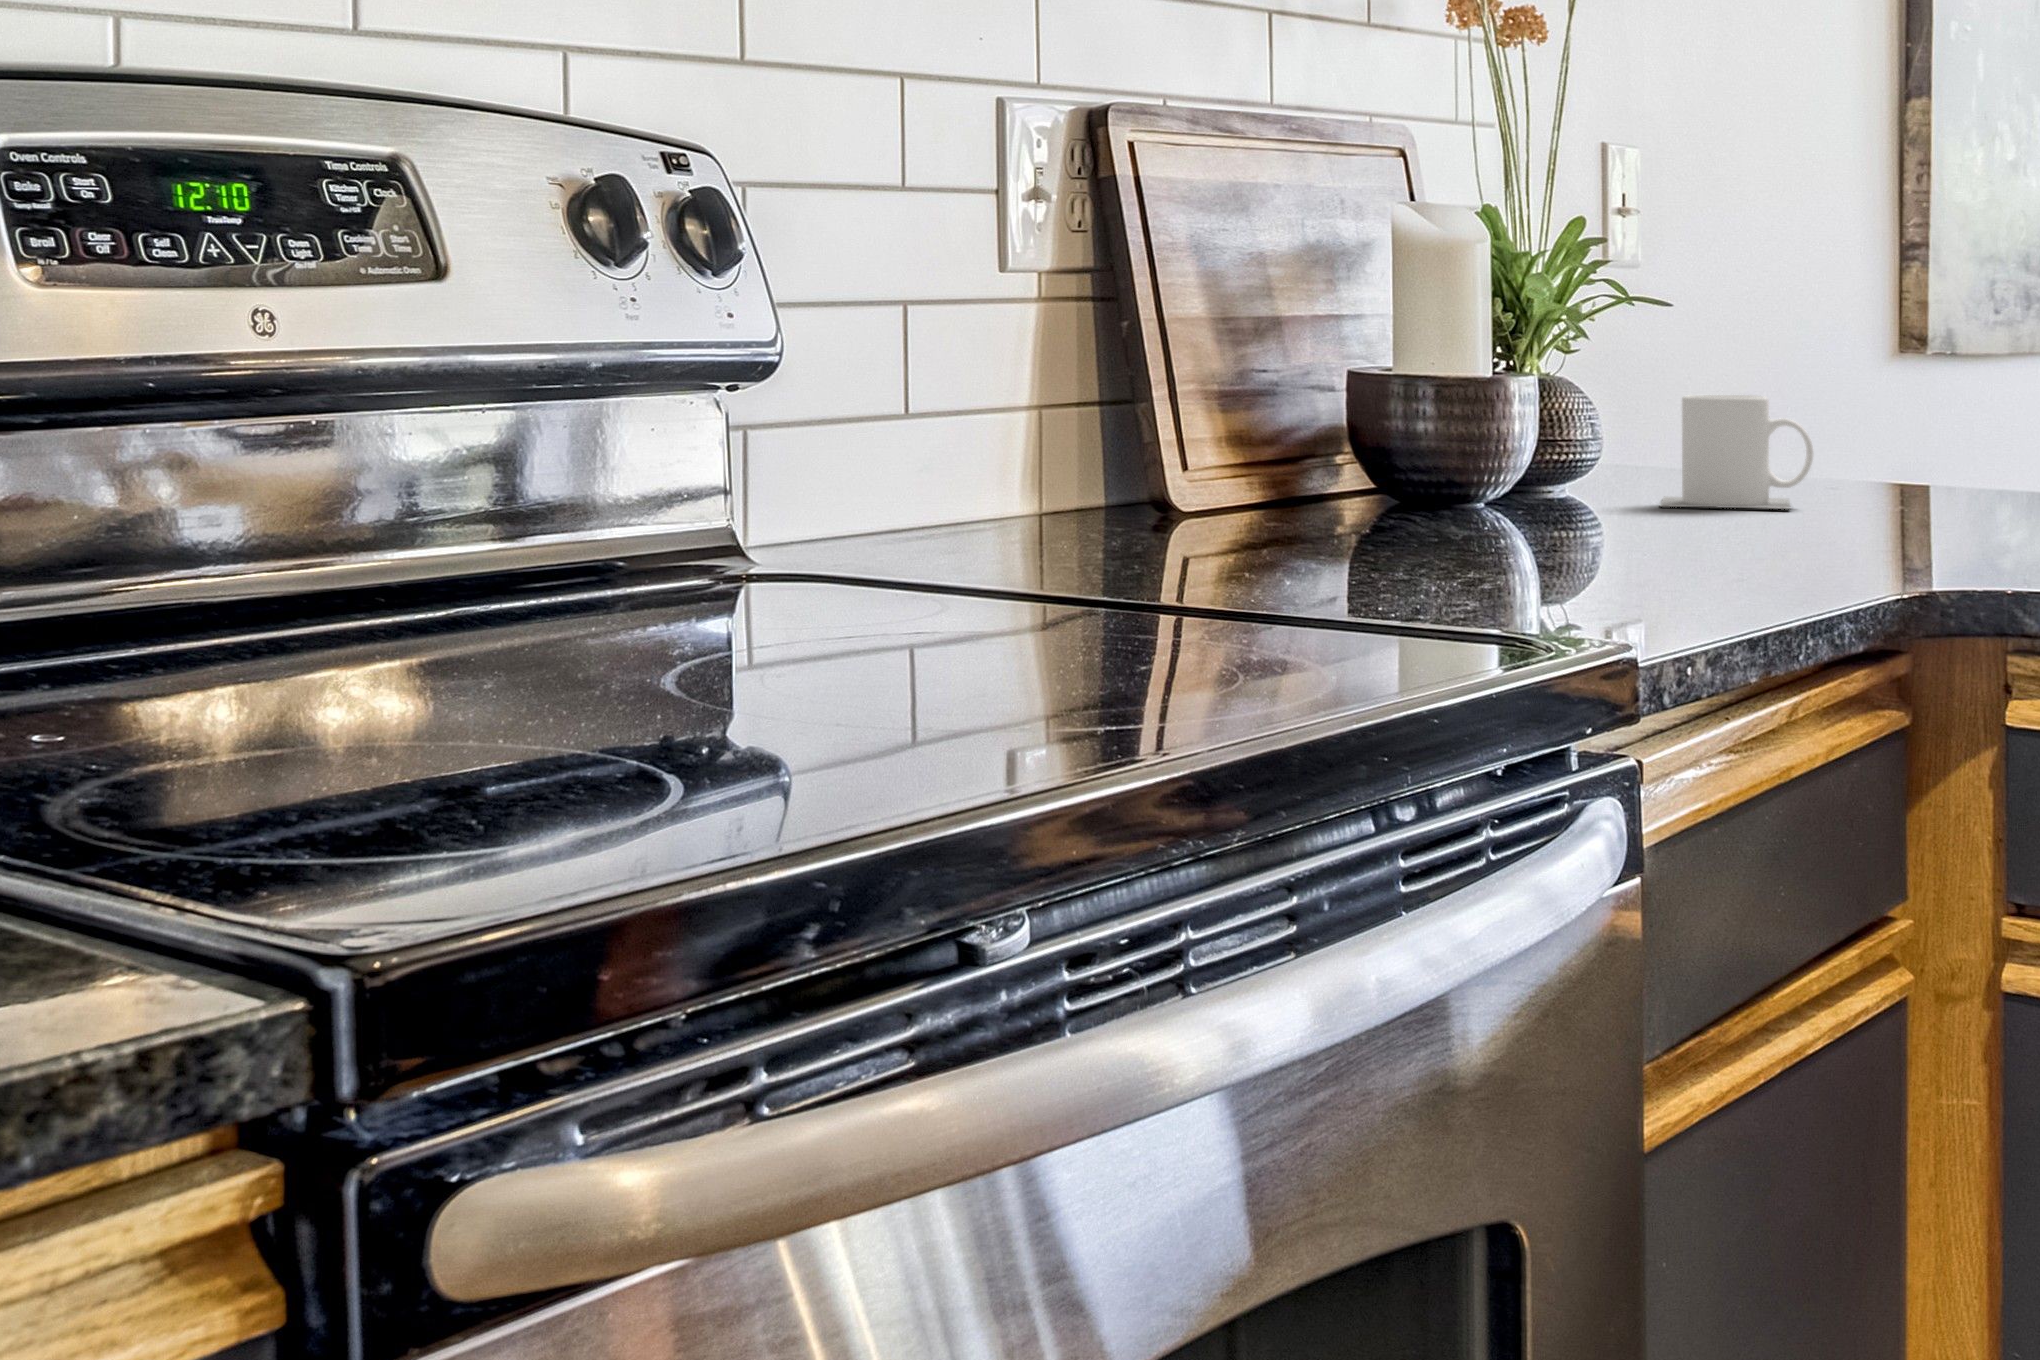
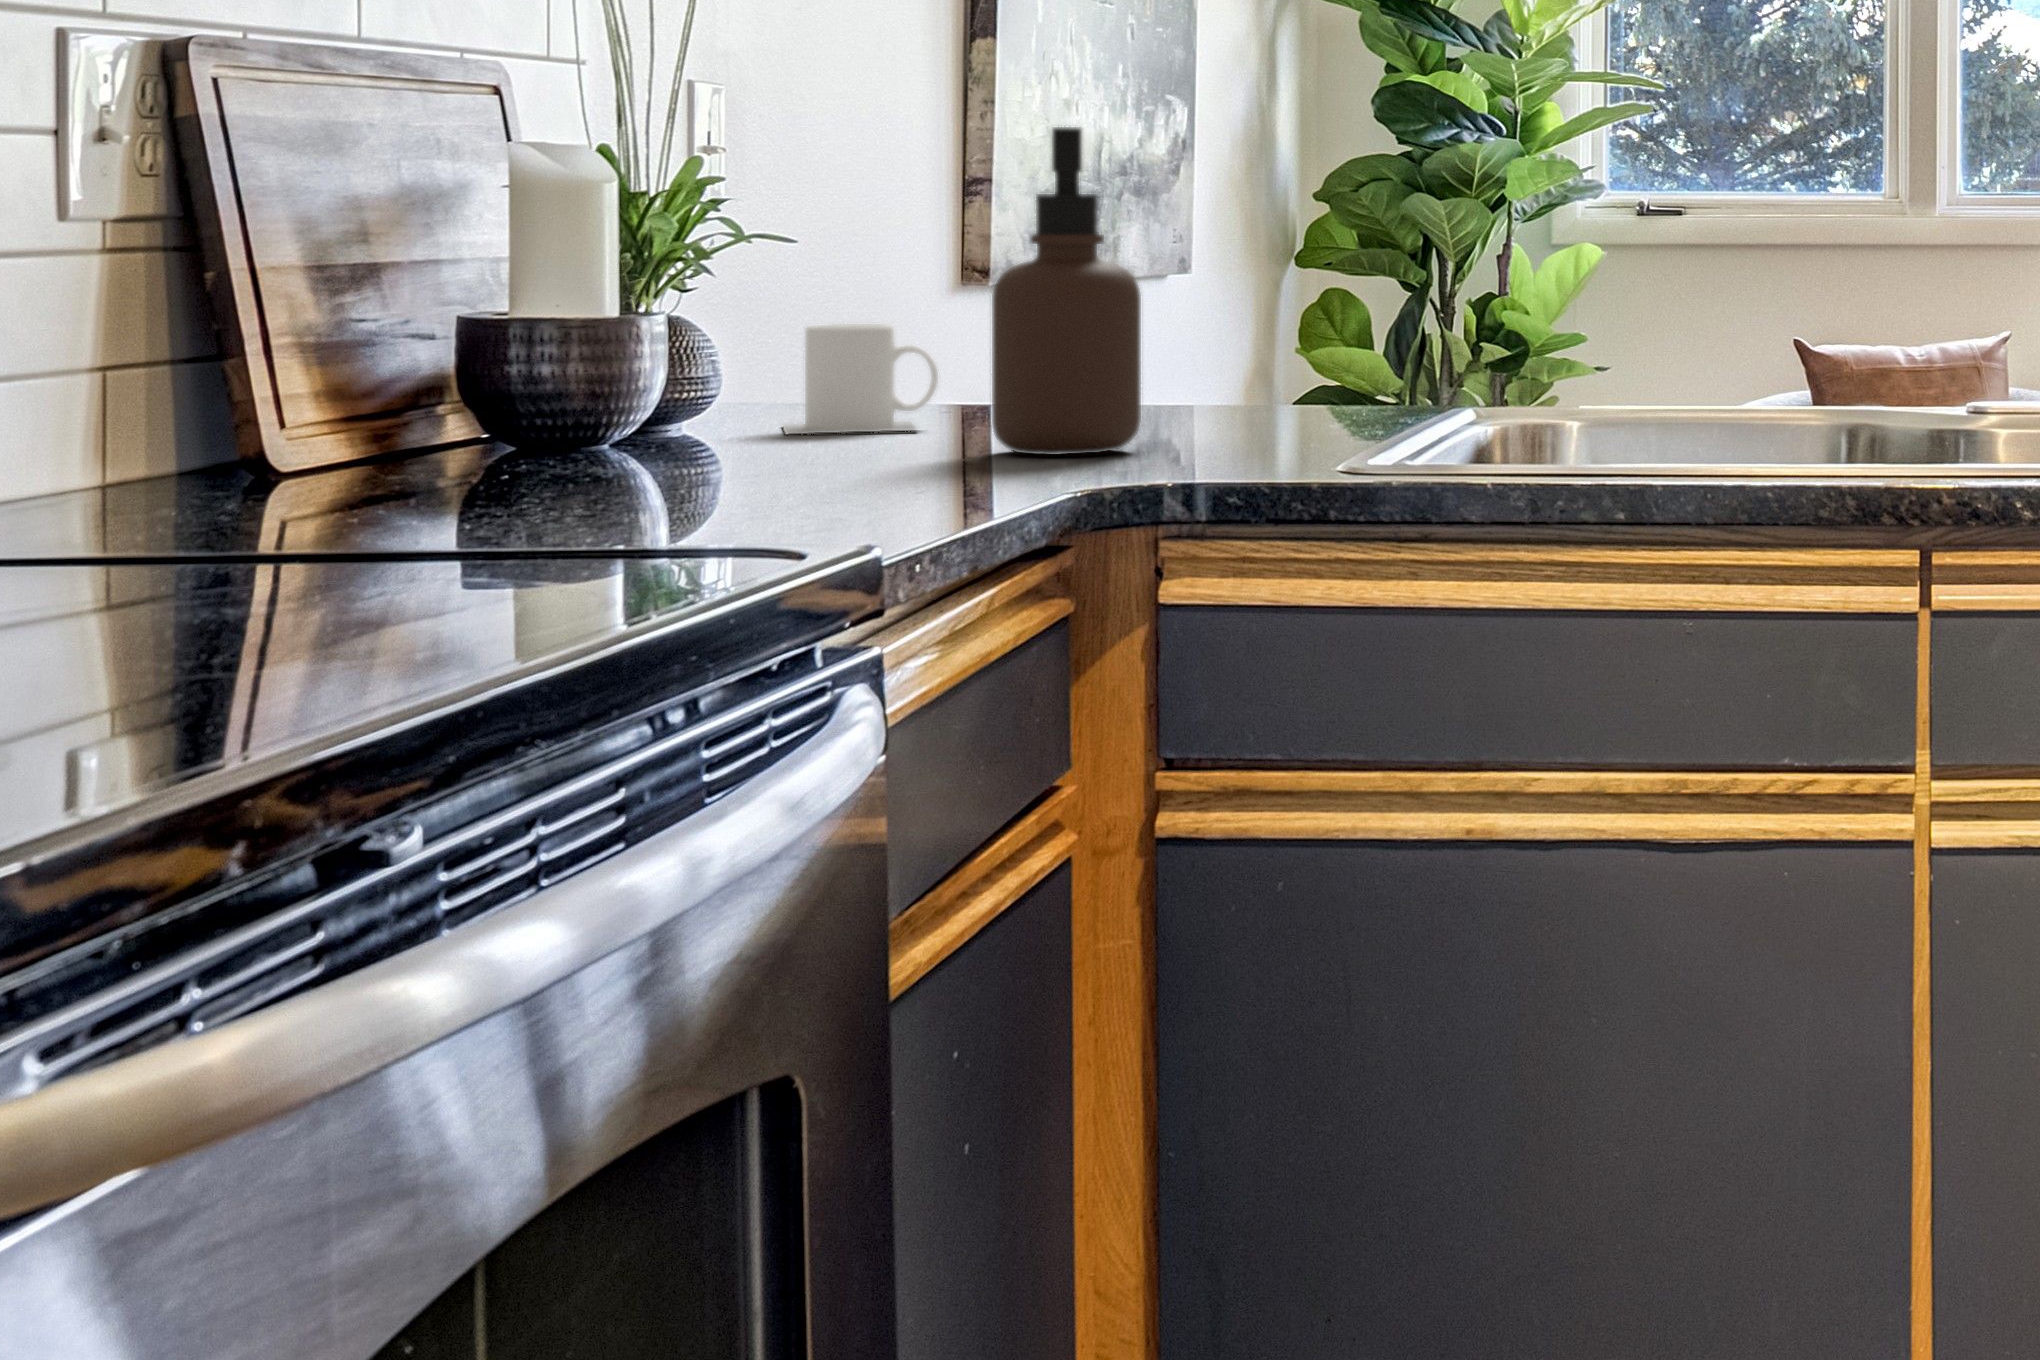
soap dispenser: none [1847,180,2010,543] -> present [992,127,1141,455]

